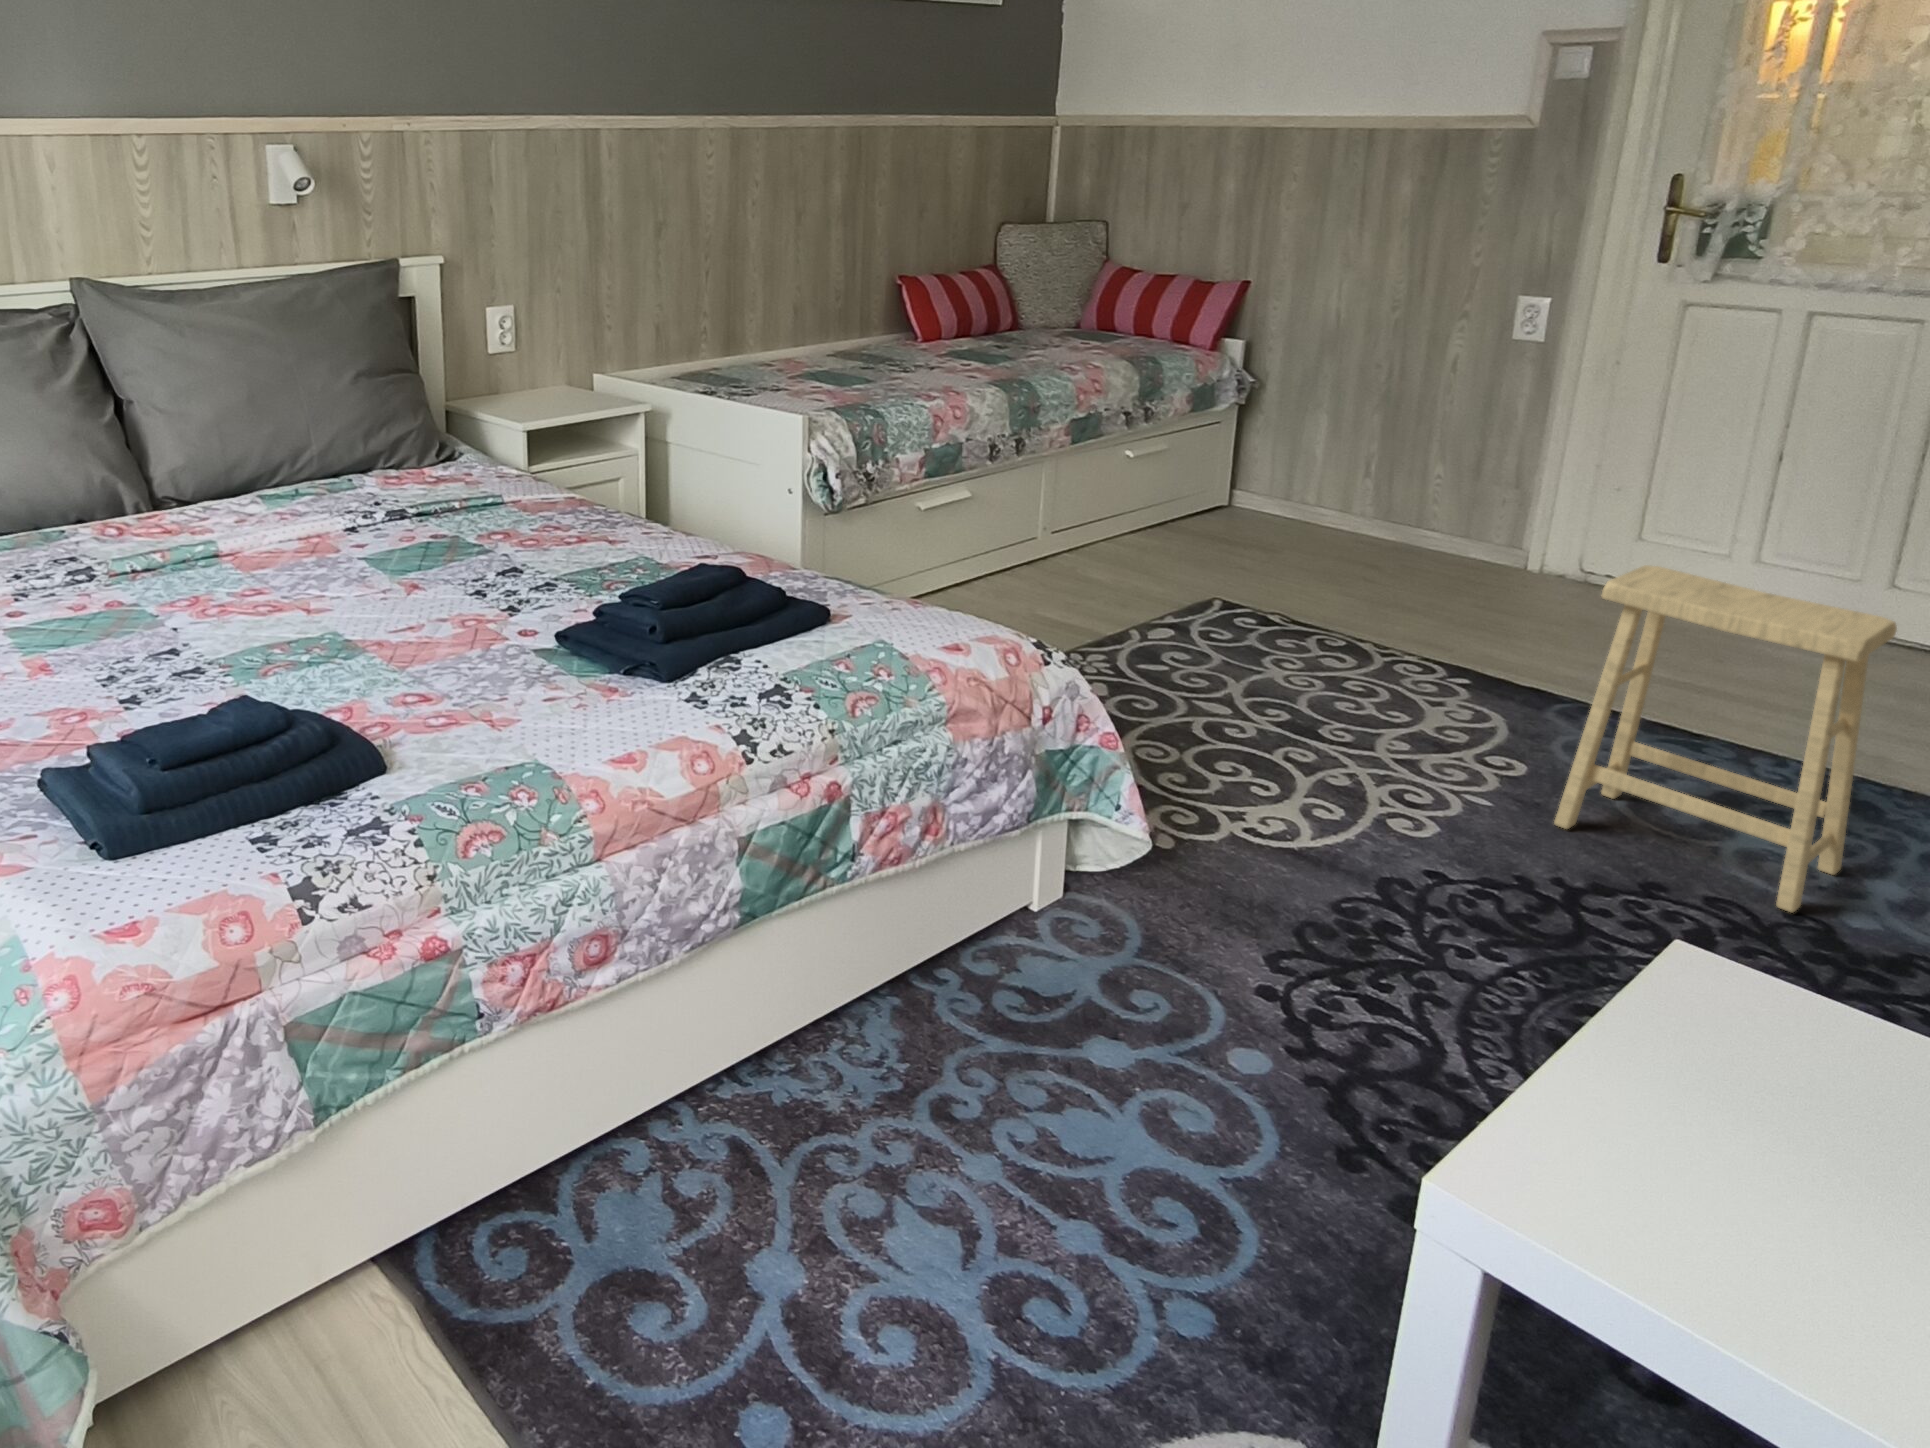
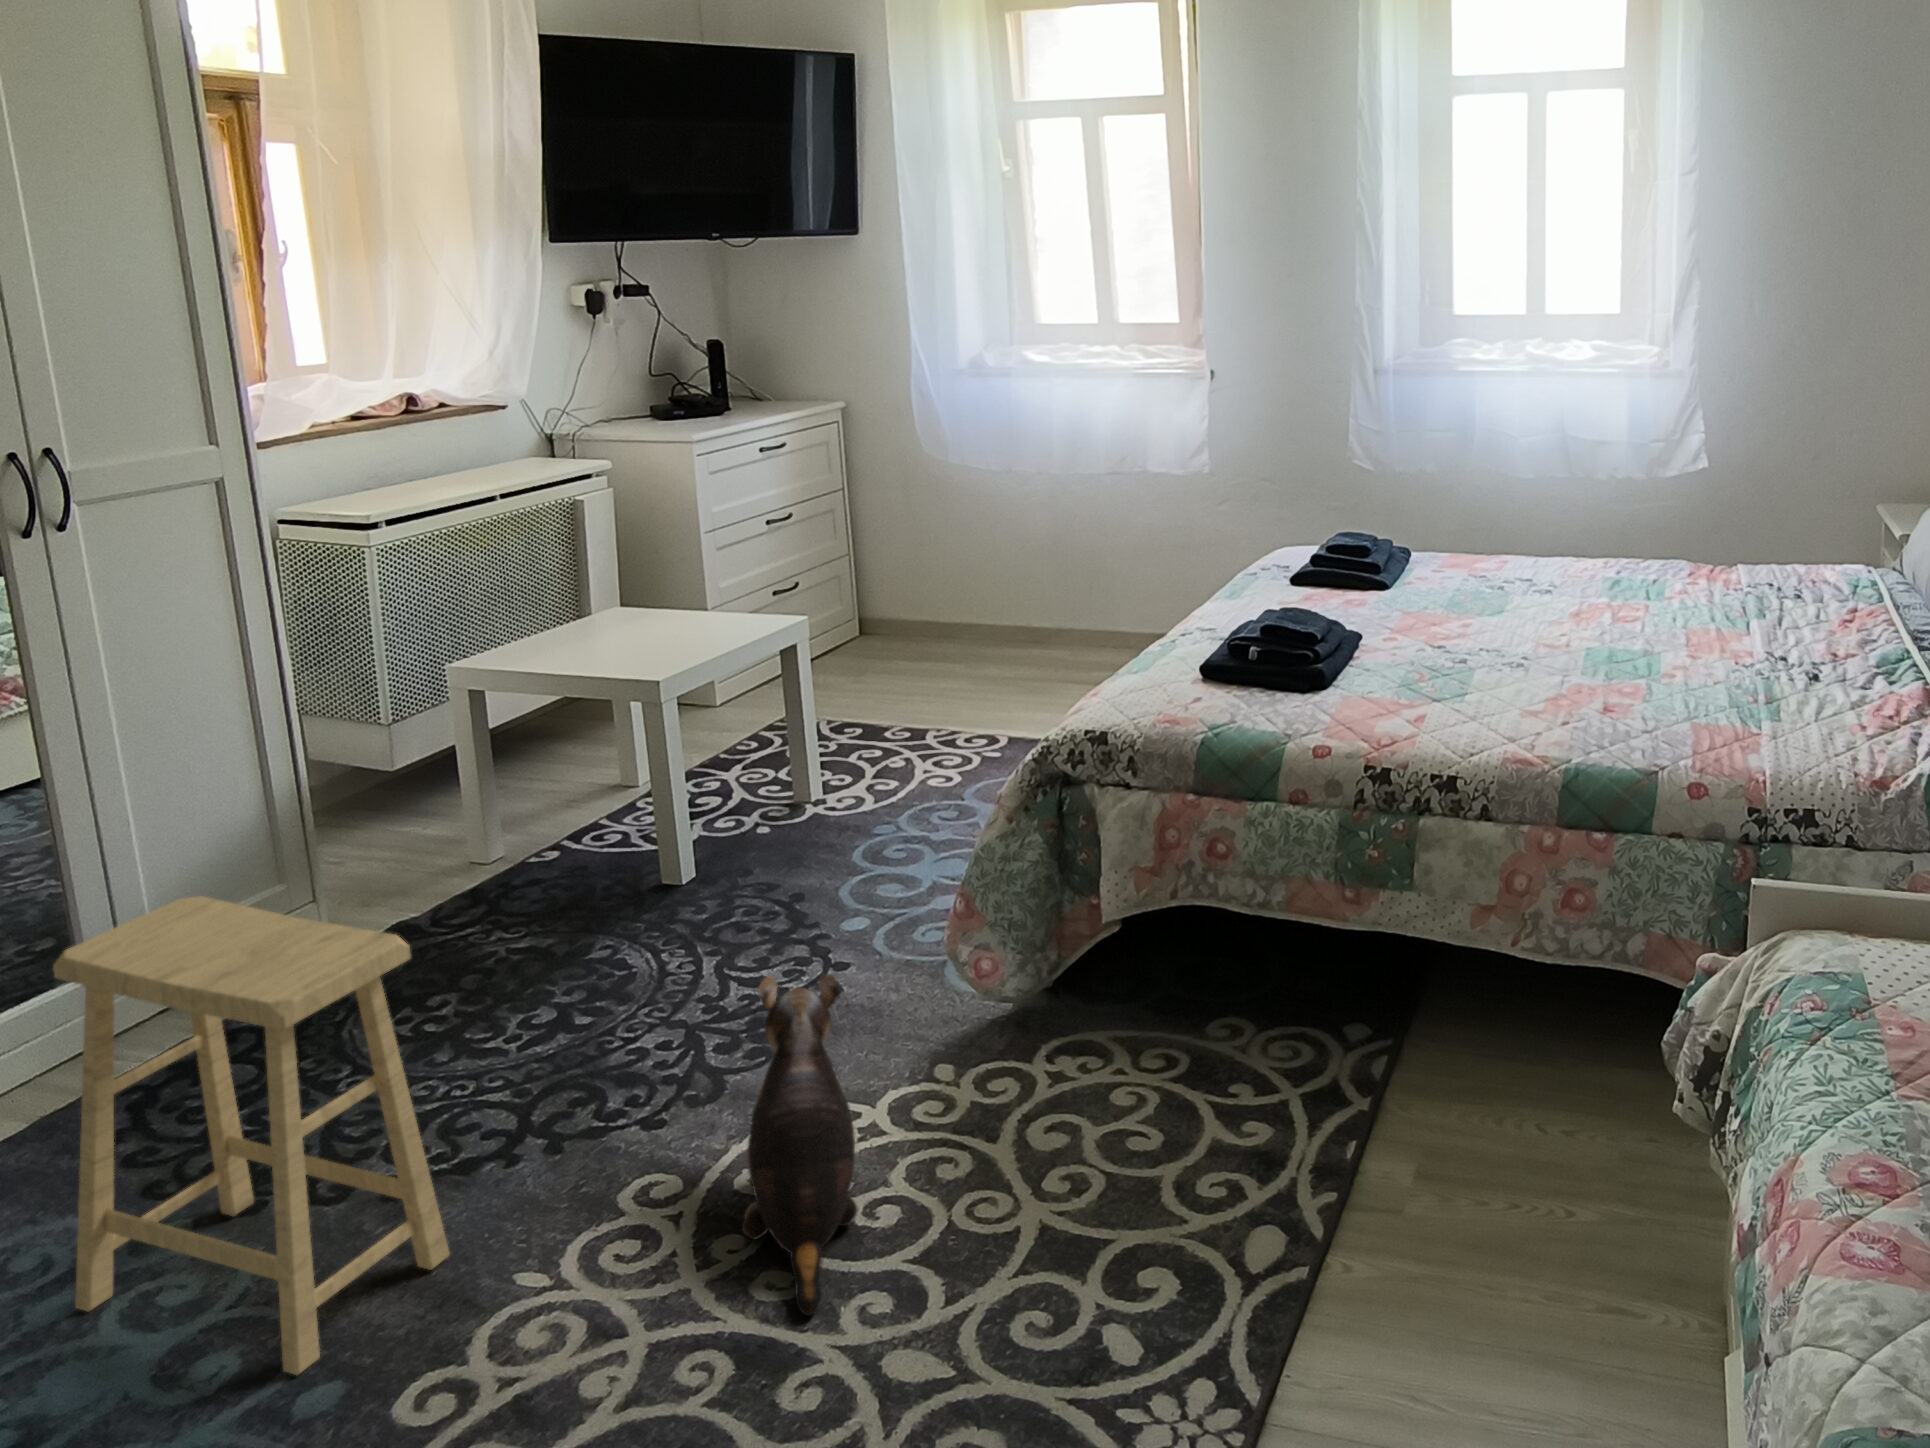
plush toy: none [1248,683,1345,805] -> present [742,975,858,1316]

